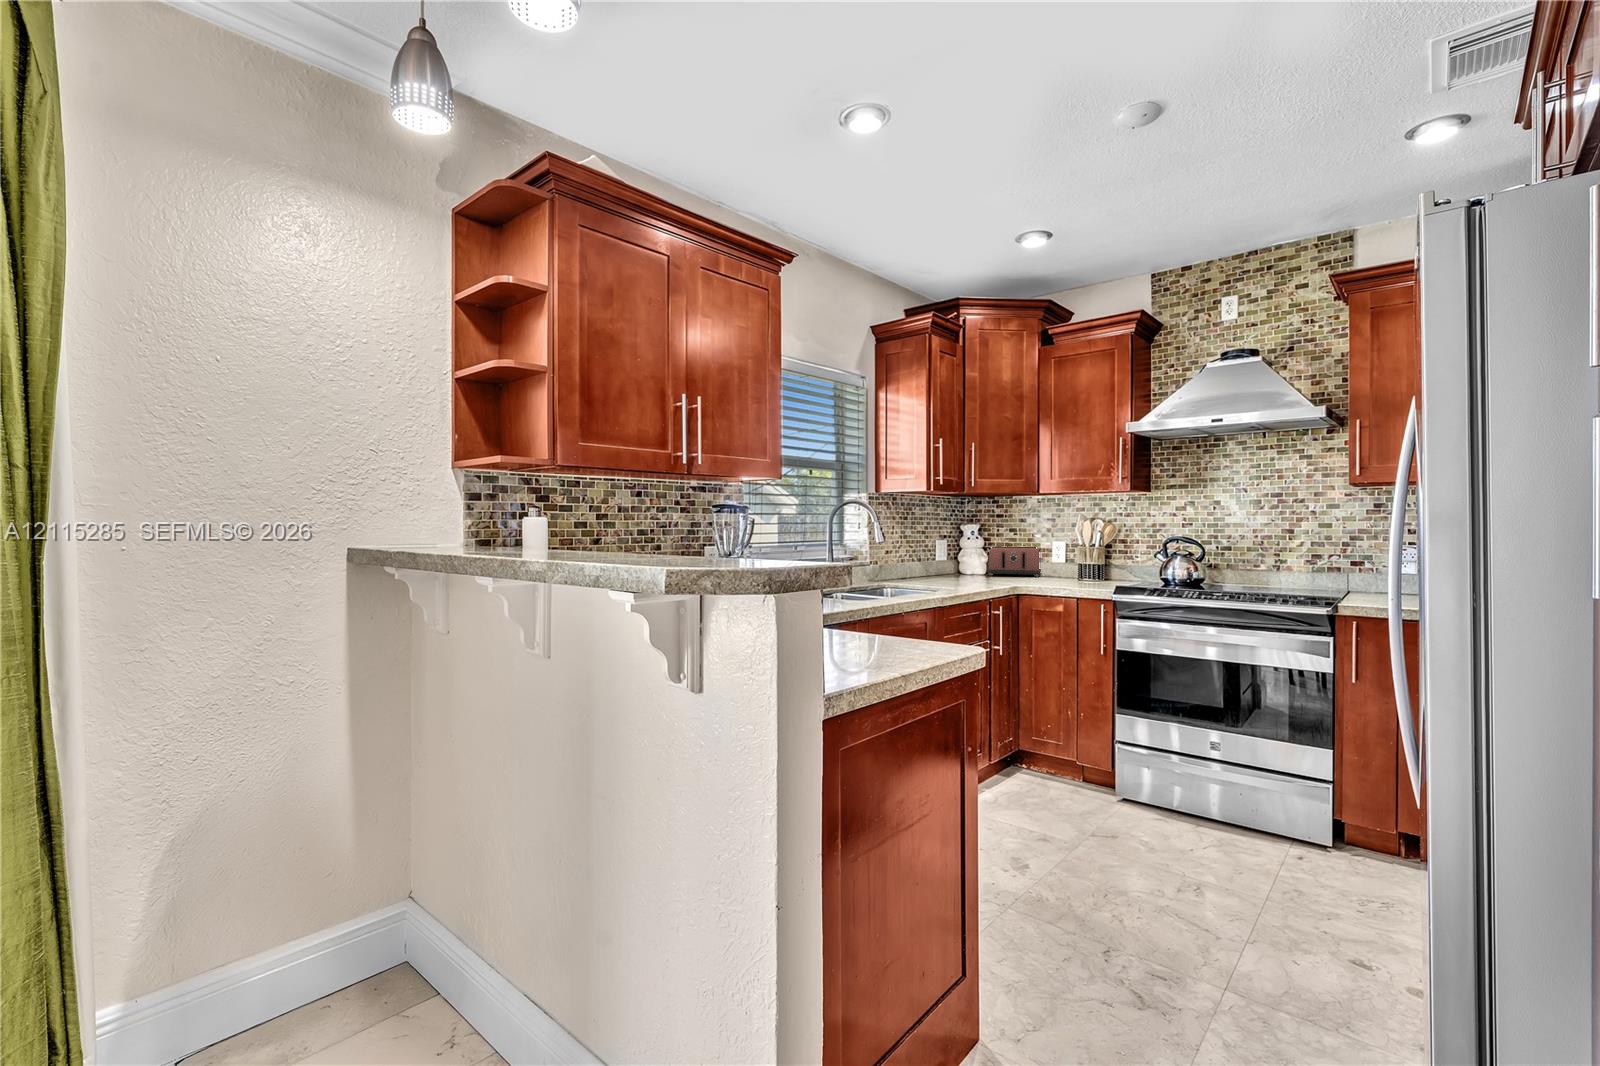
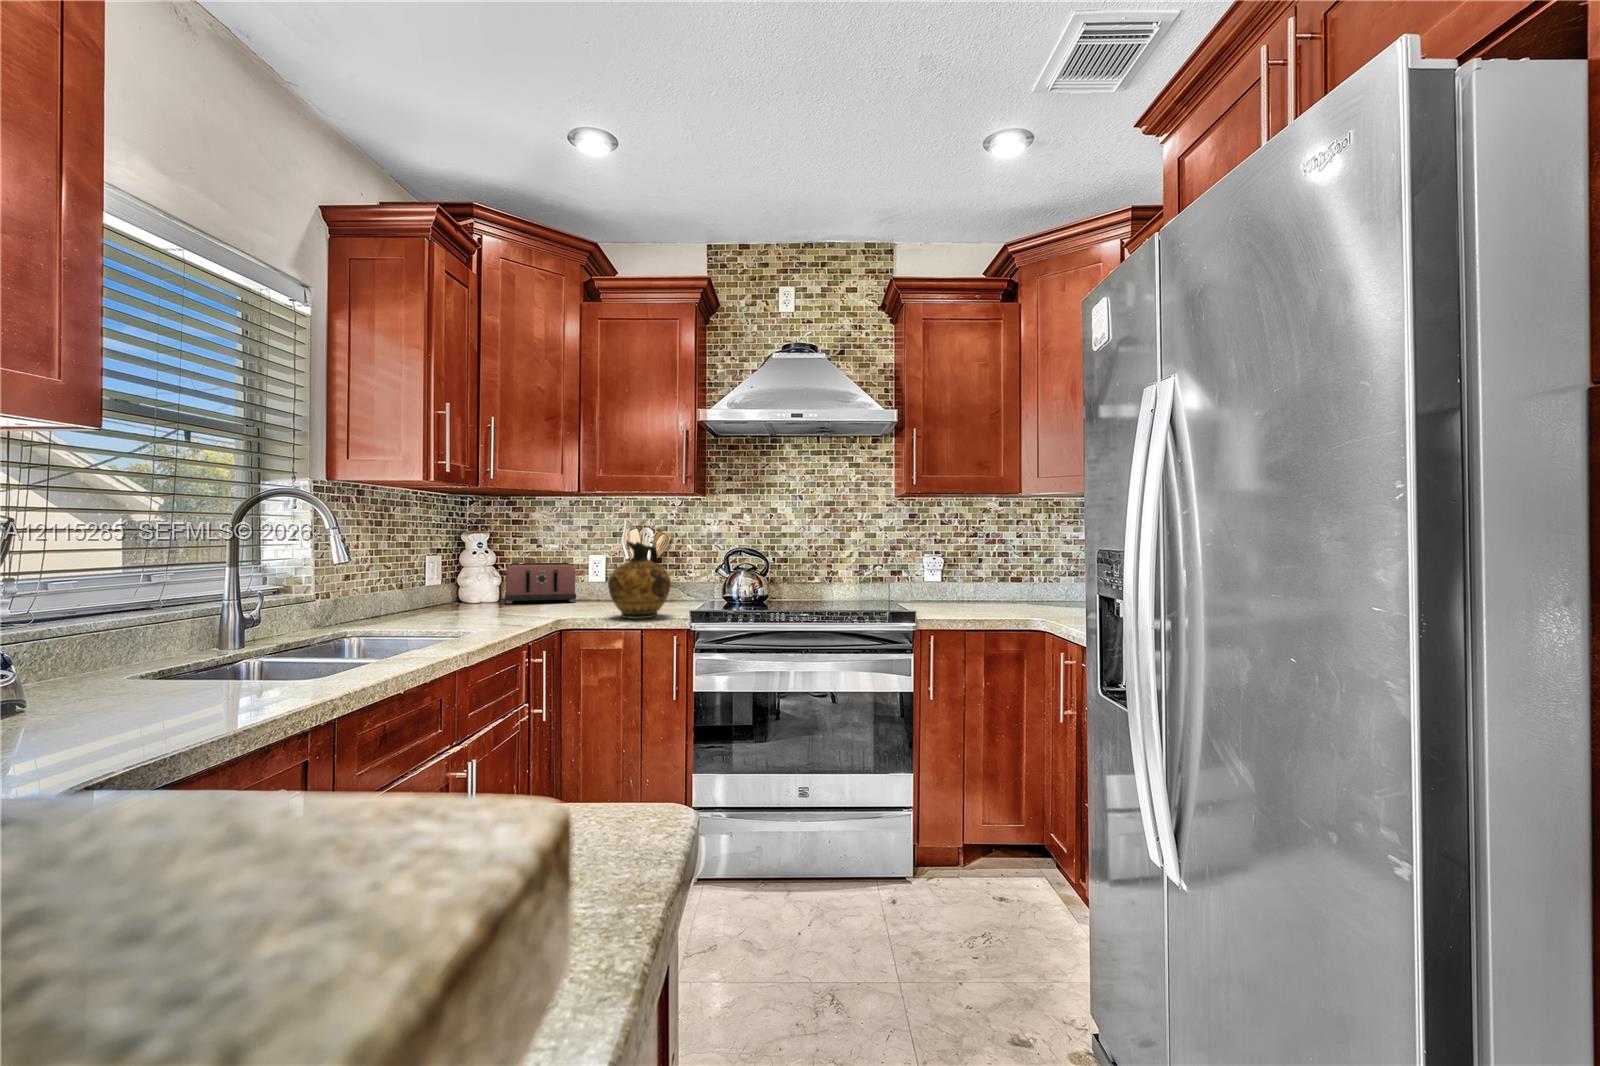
ceramic jug: none [1050,530,1100,589] -> present [608,542,671,619]

